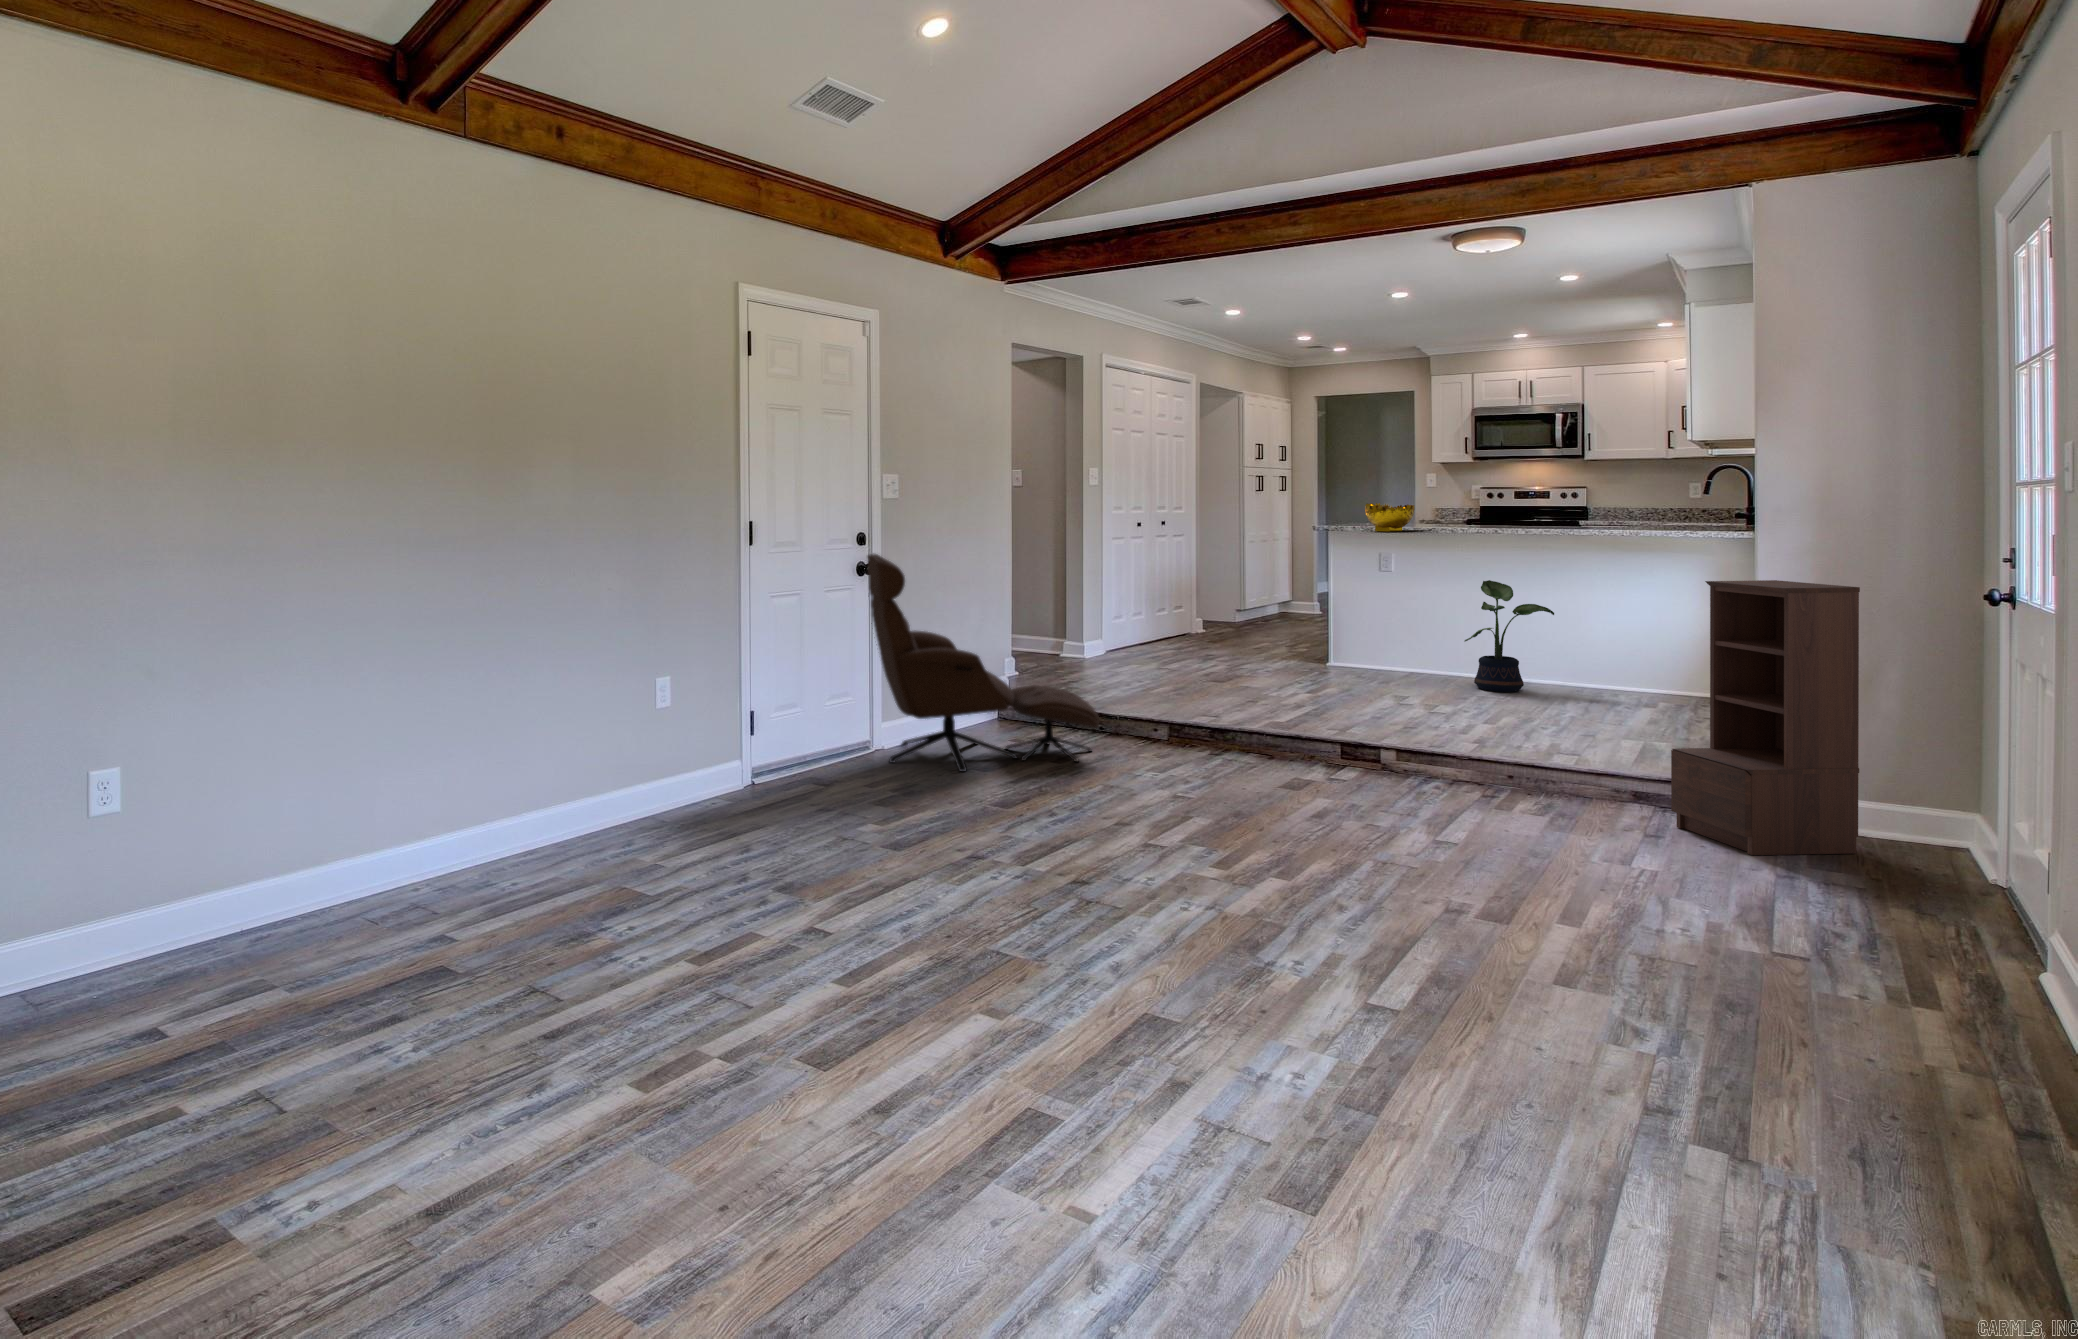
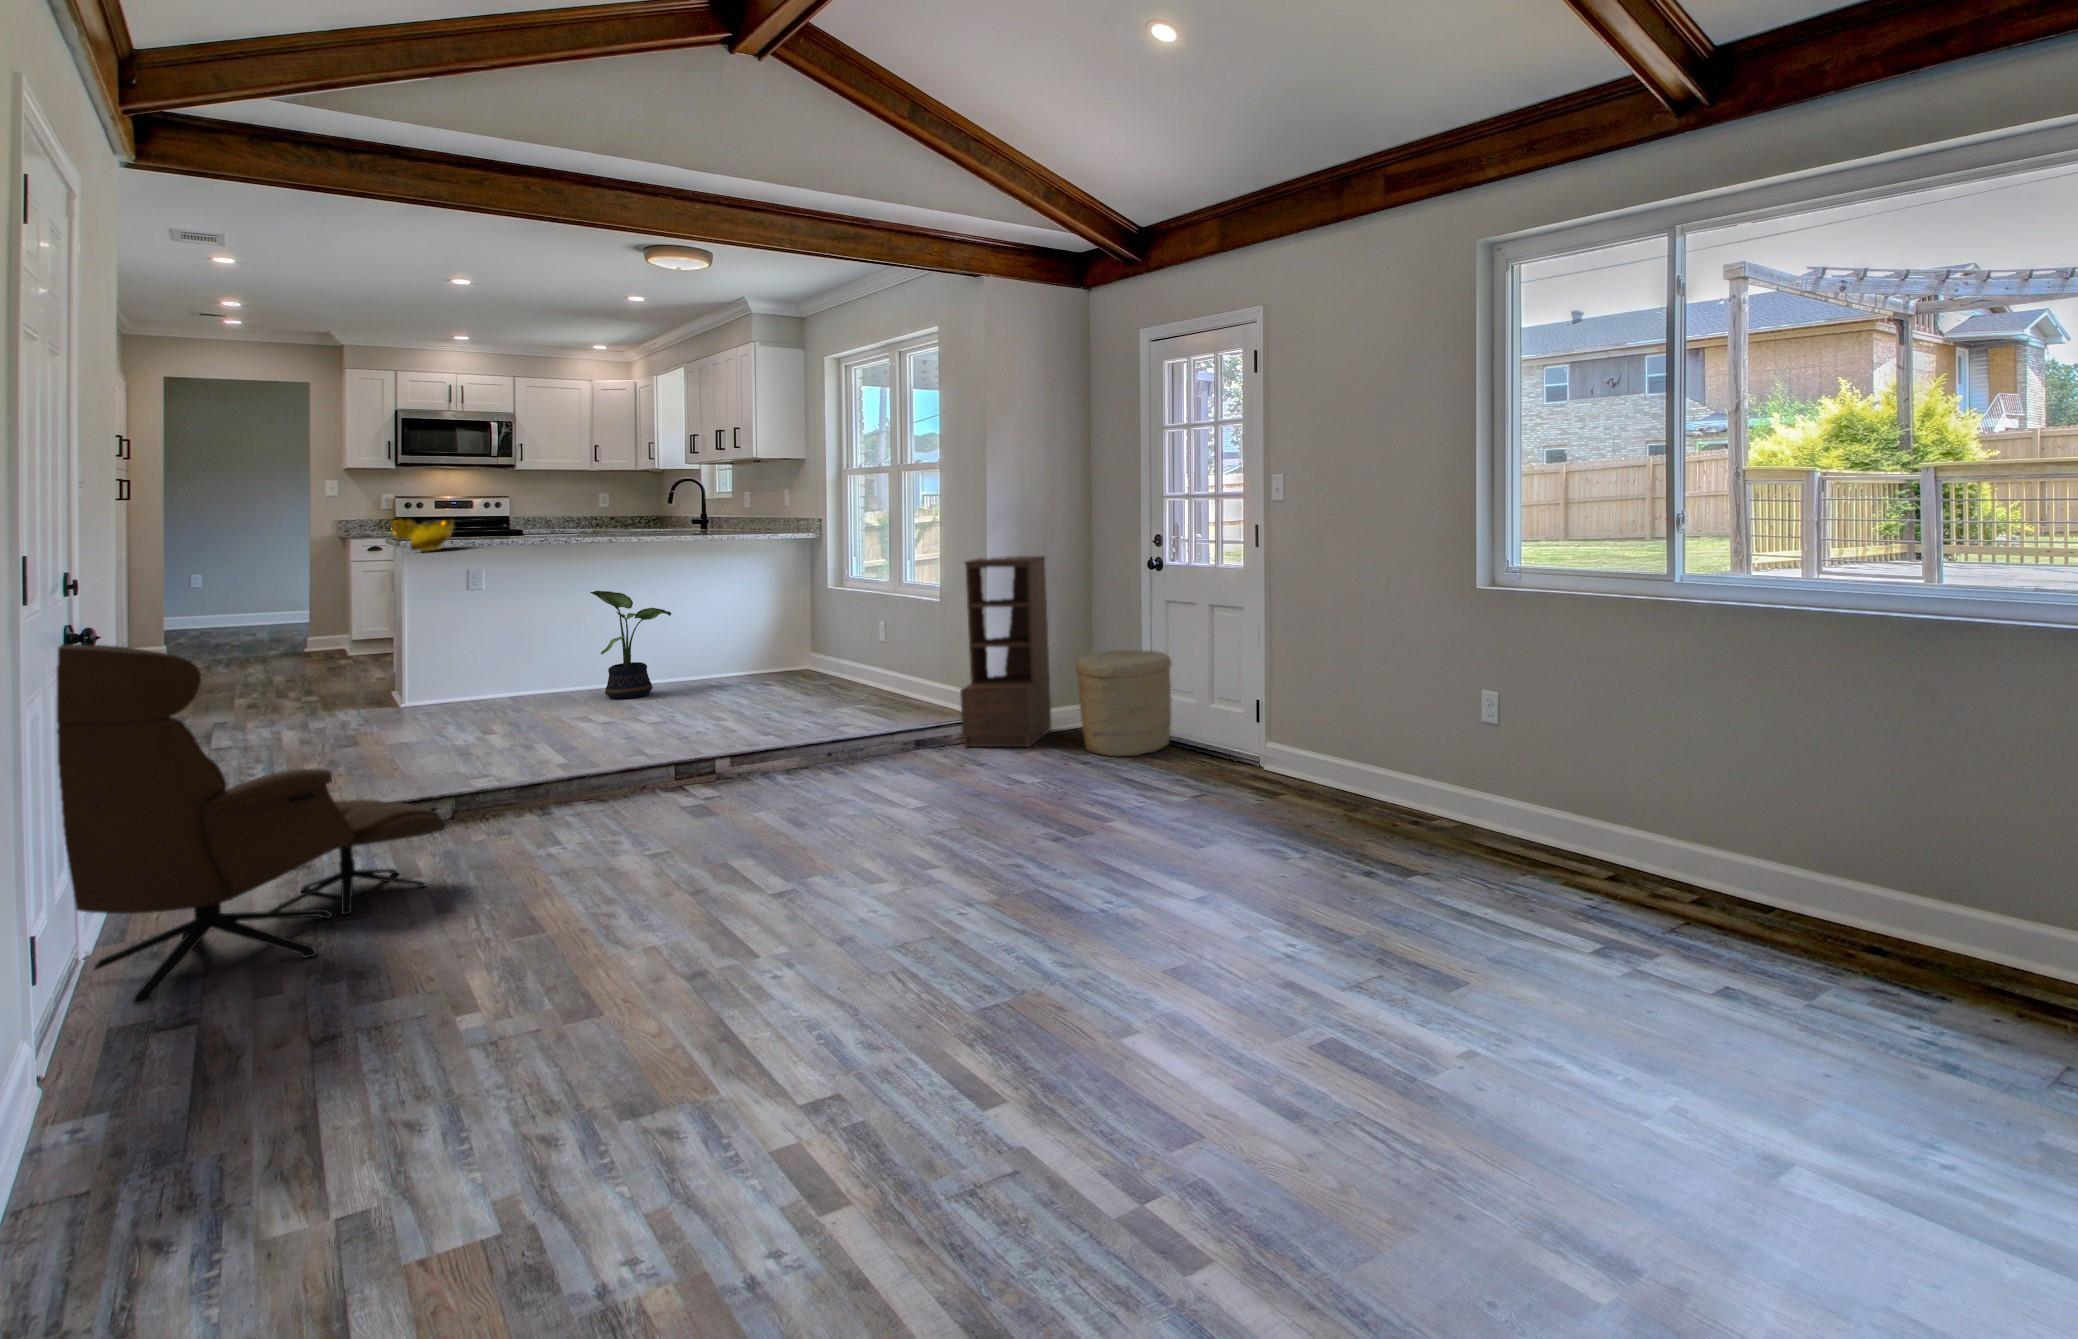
woven basket: none [1791,744,2005,928] -> present [1076,650,1172,757]

